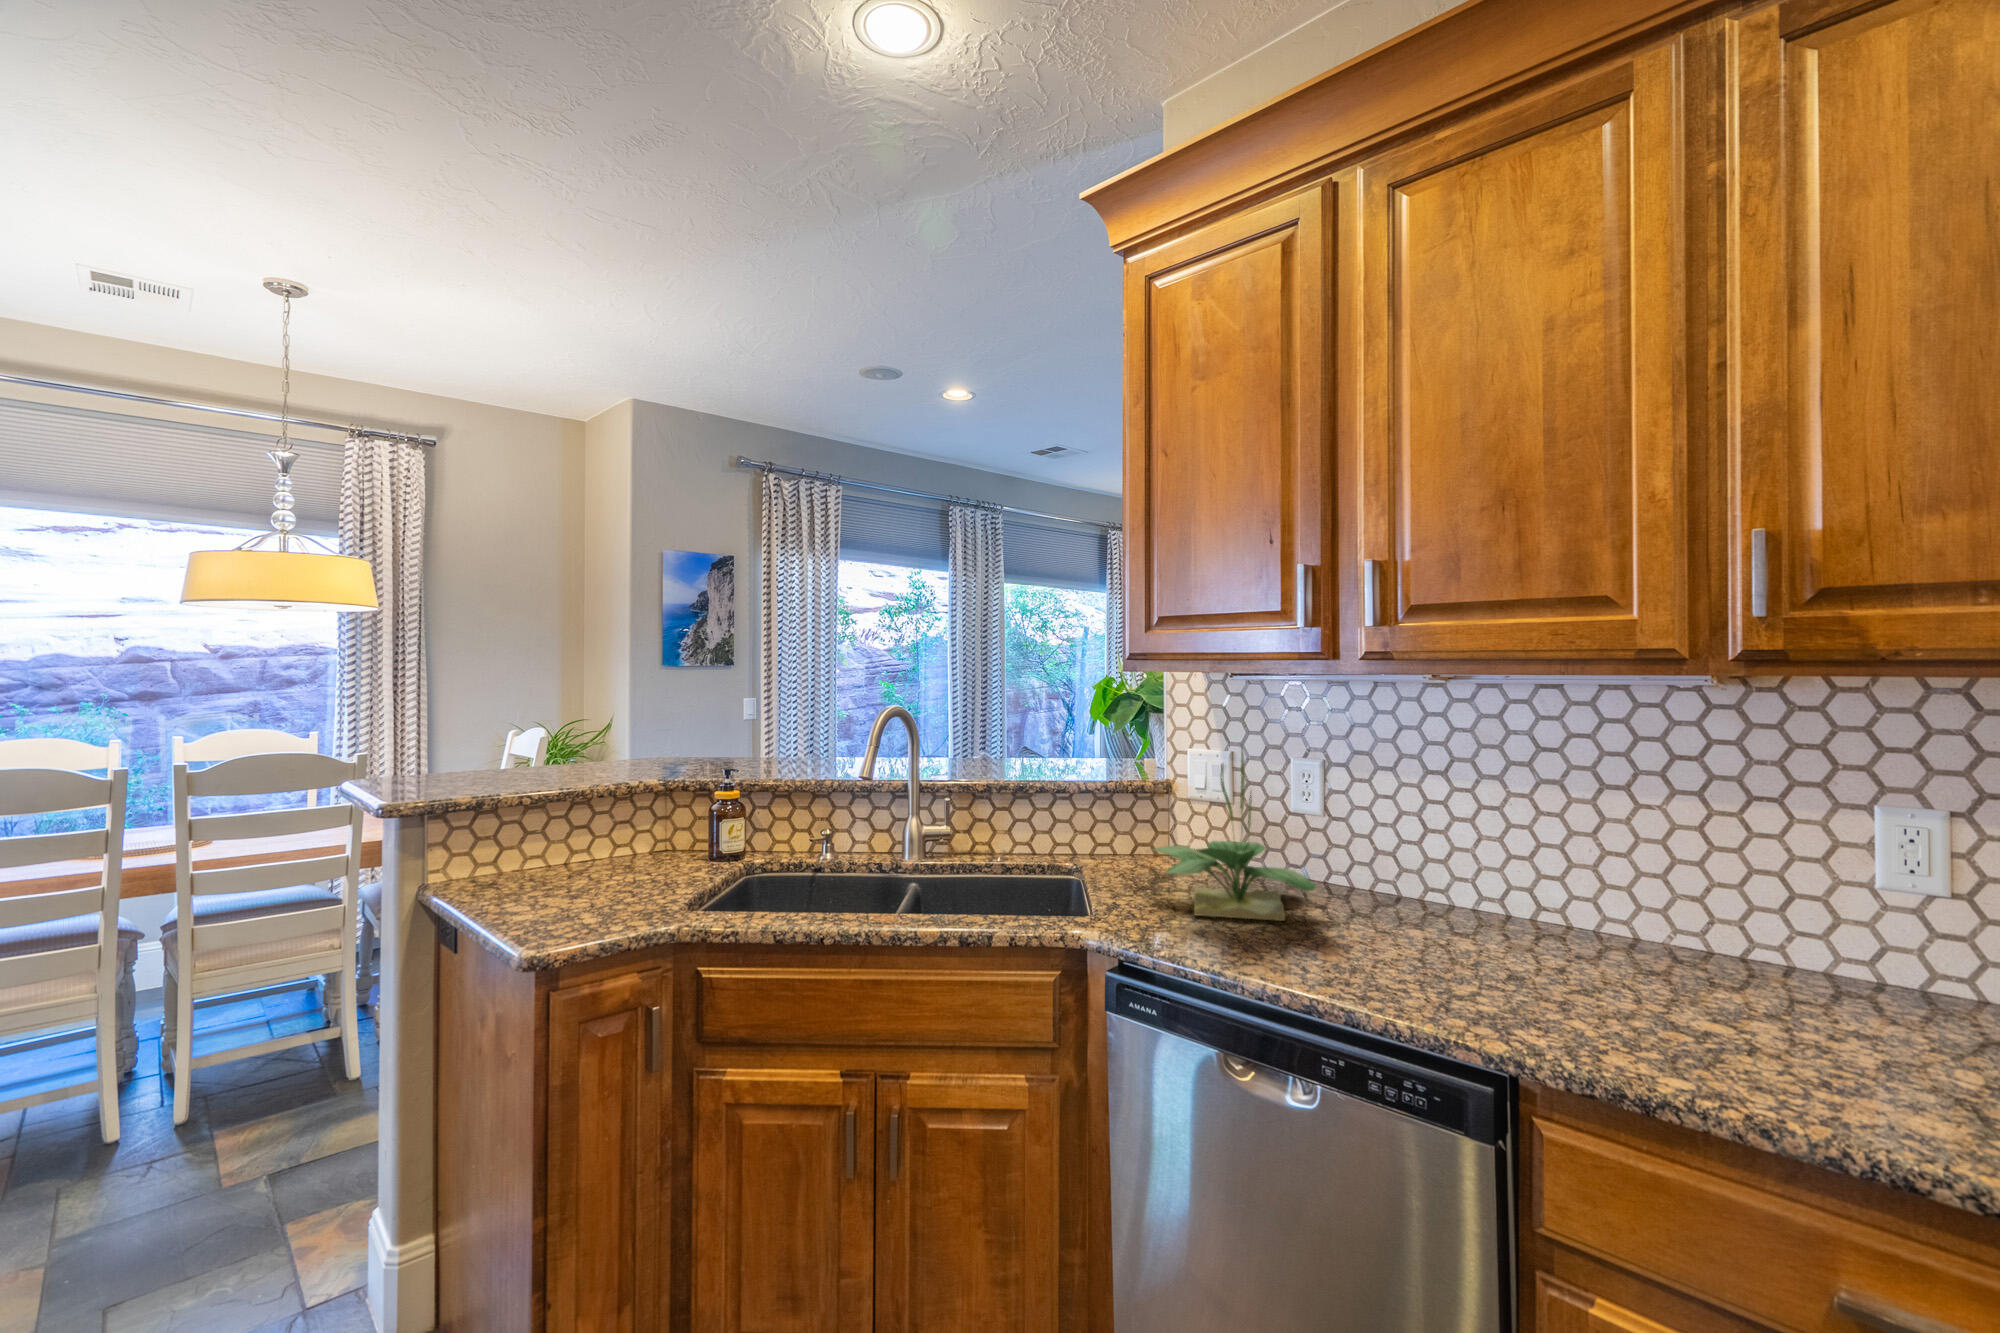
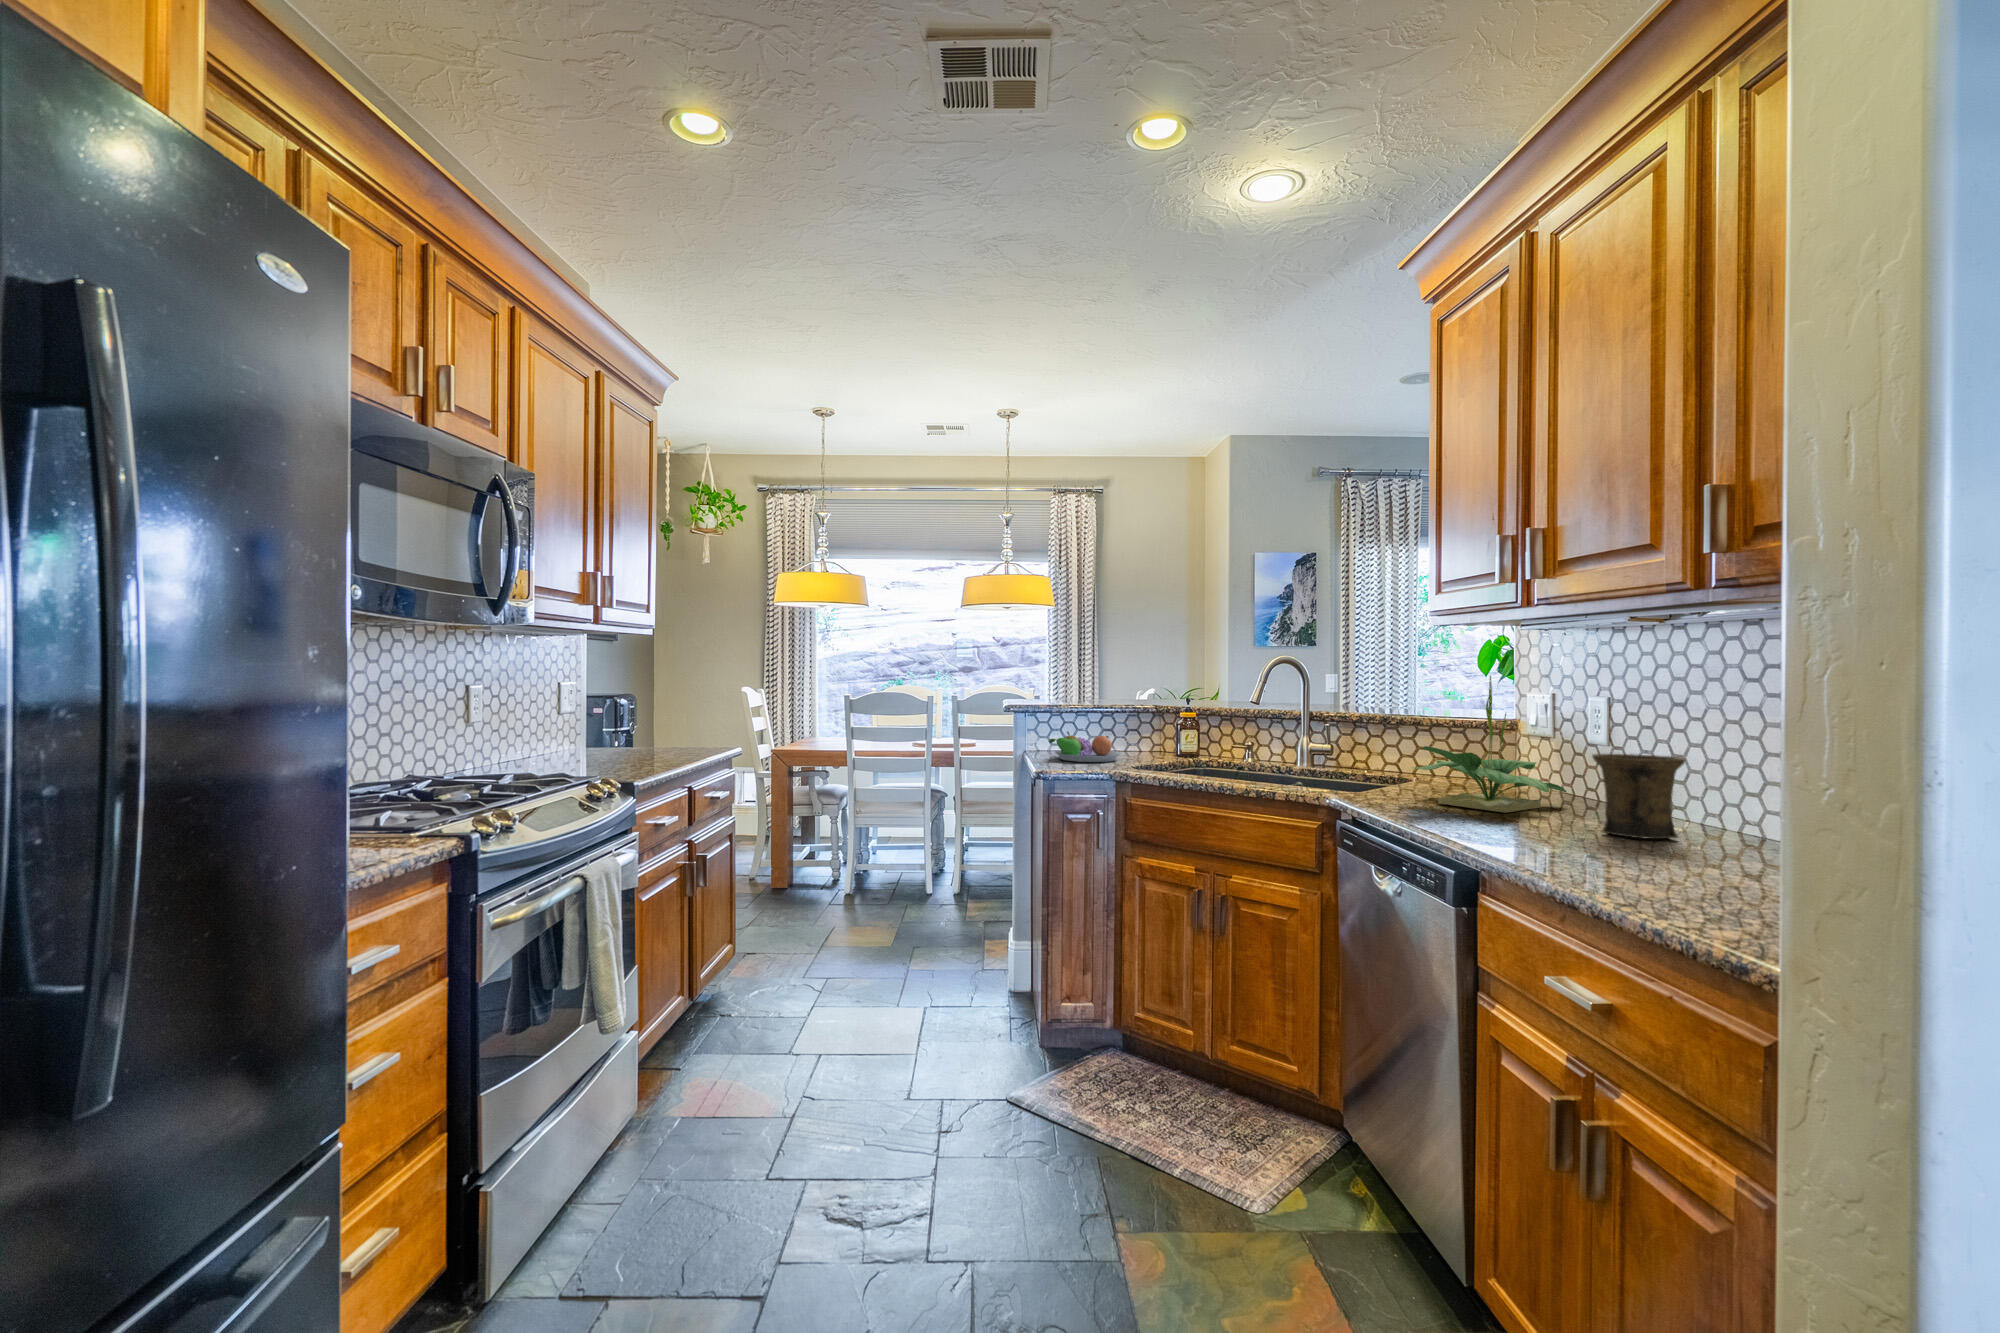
mug: none [1412,839,1514,948] -> present [1592,754,1685,839]
fruit bowl: none [501,842,633,900] -> present [1049,731,1122,762]

